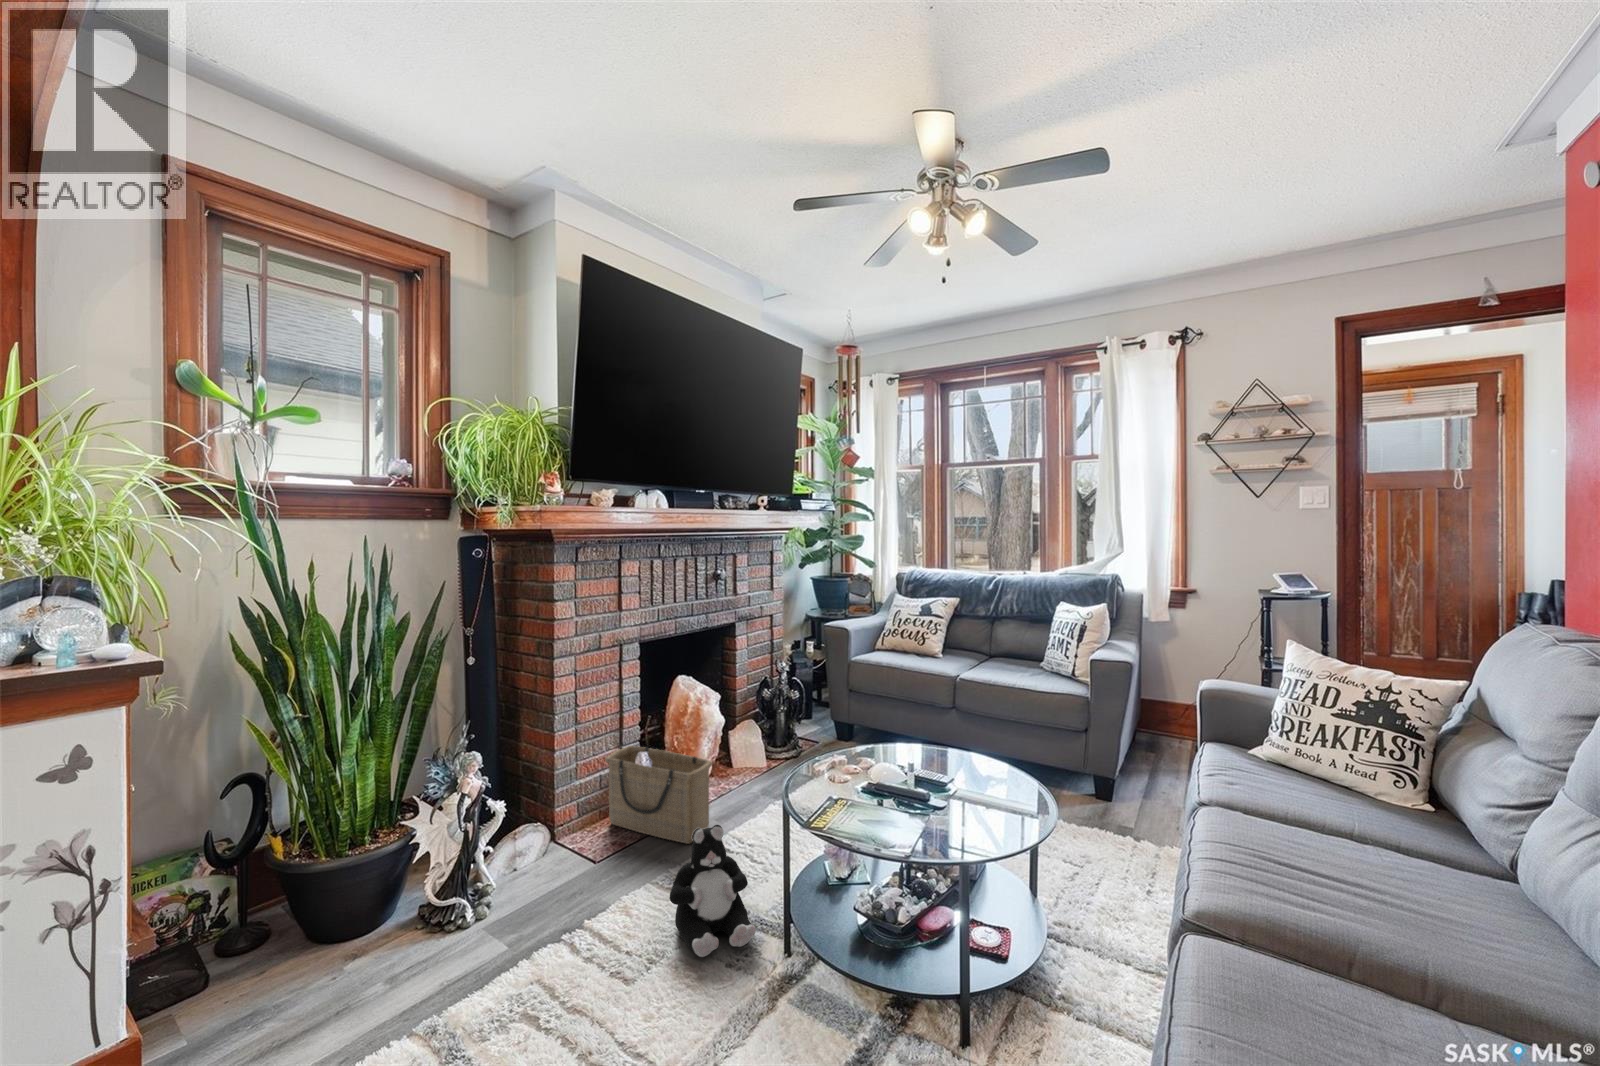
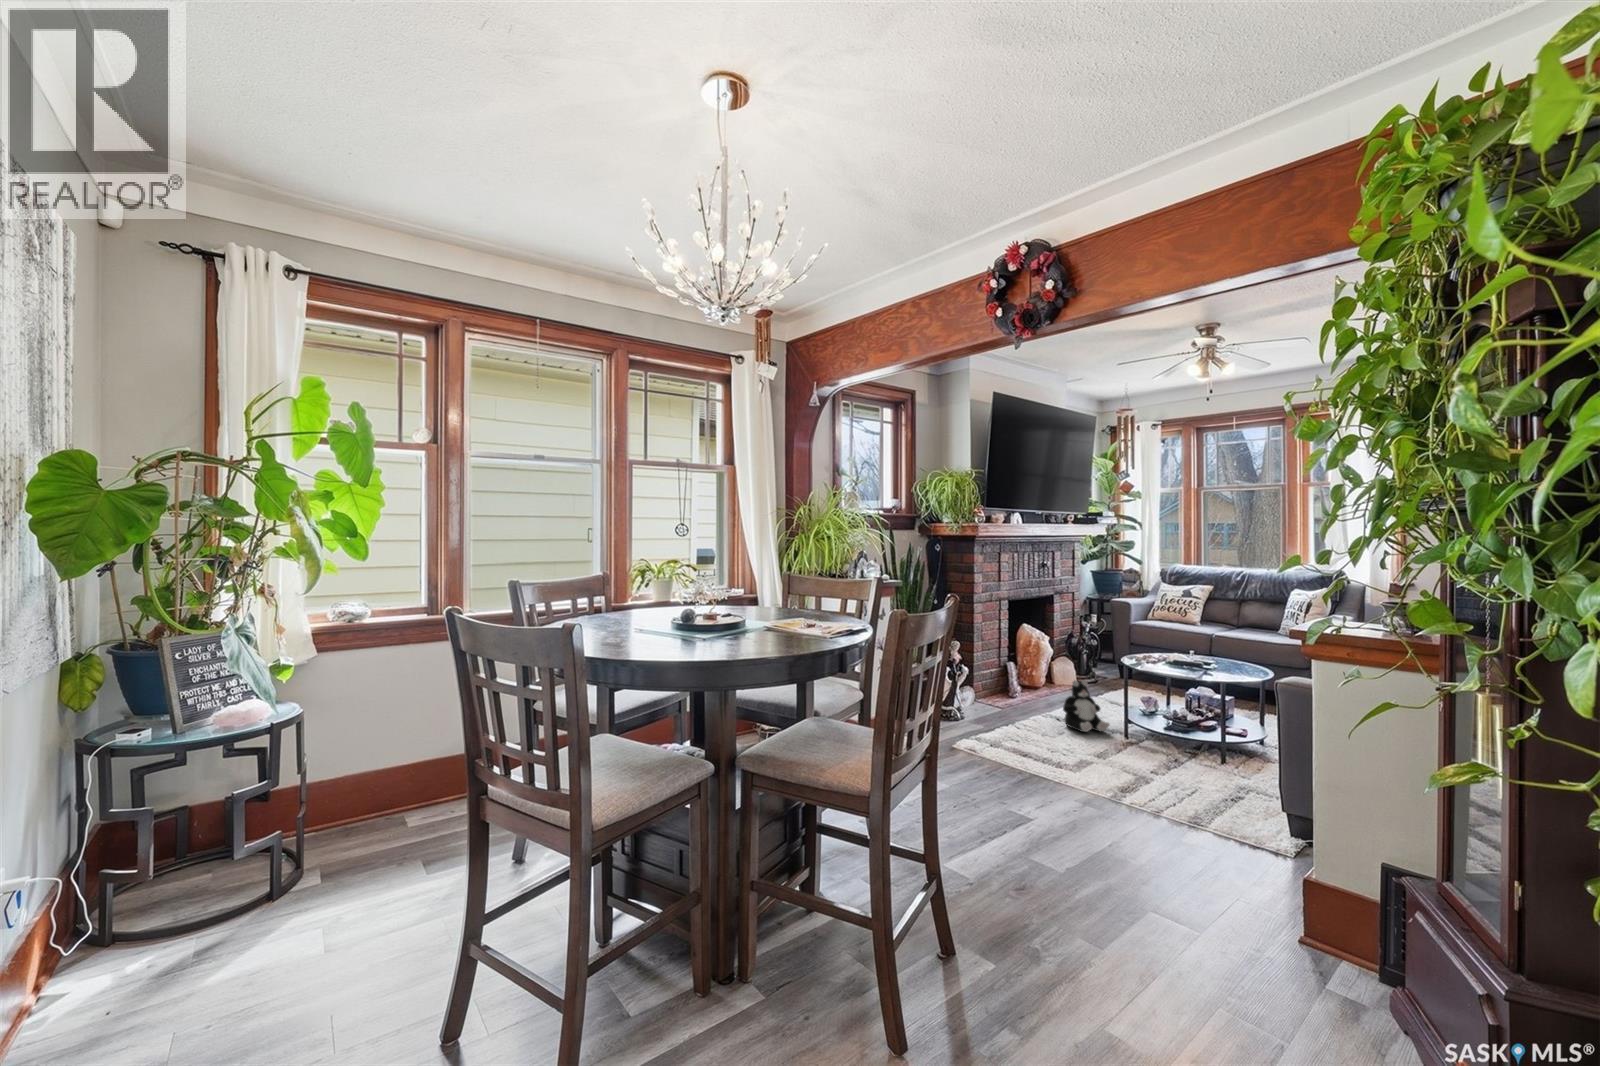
basket: present [605,746,712,844] -> none [997,657,1061,705]

